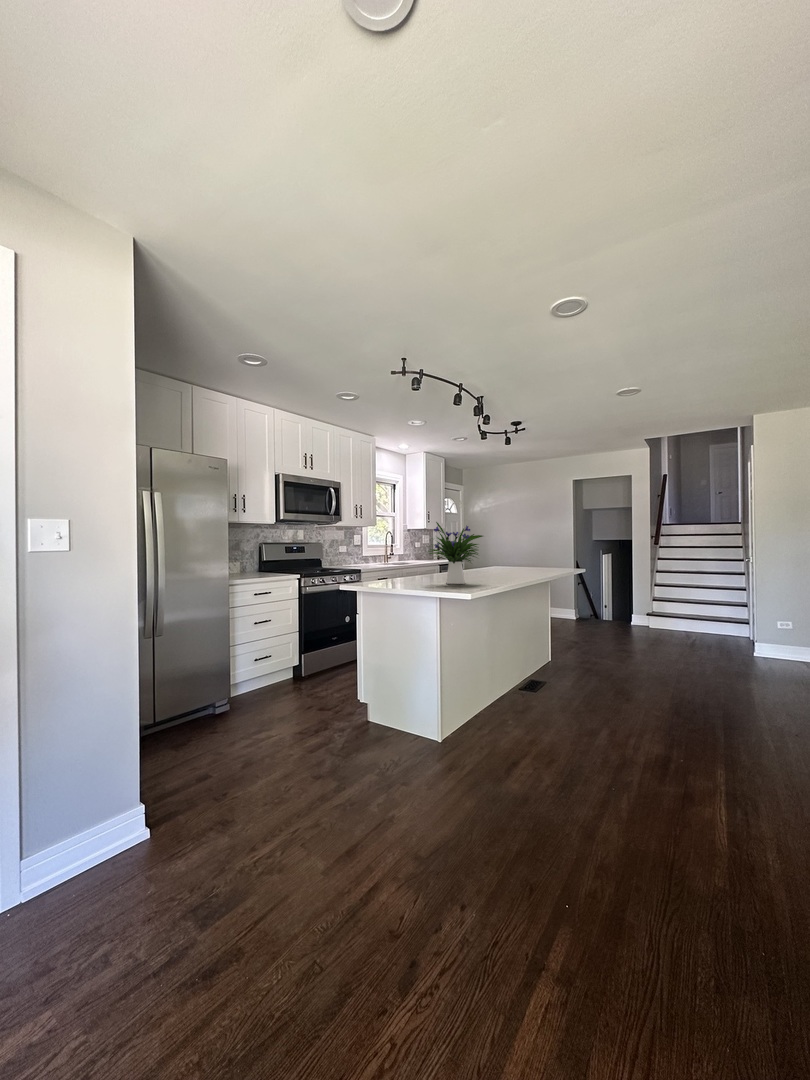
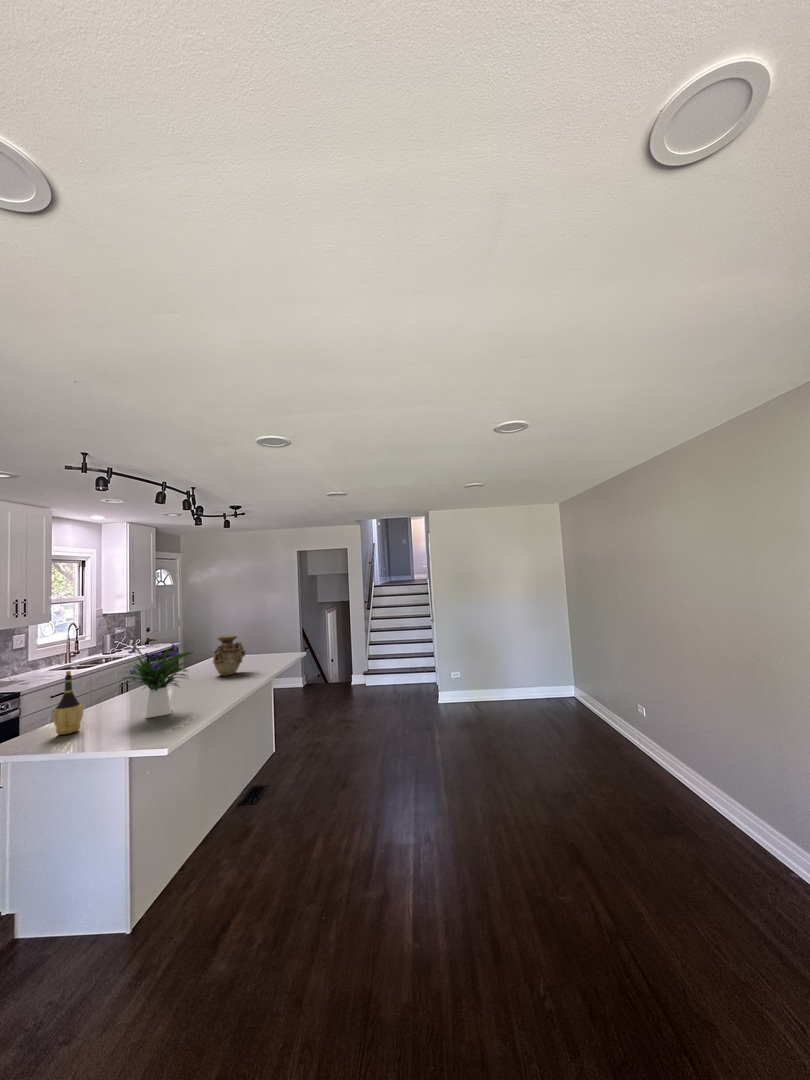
wine bottle: none [385,537,404,584] -> present [53,671,83,735]
vase: none [495,540,524,575] -> present [213,635,245,676]

